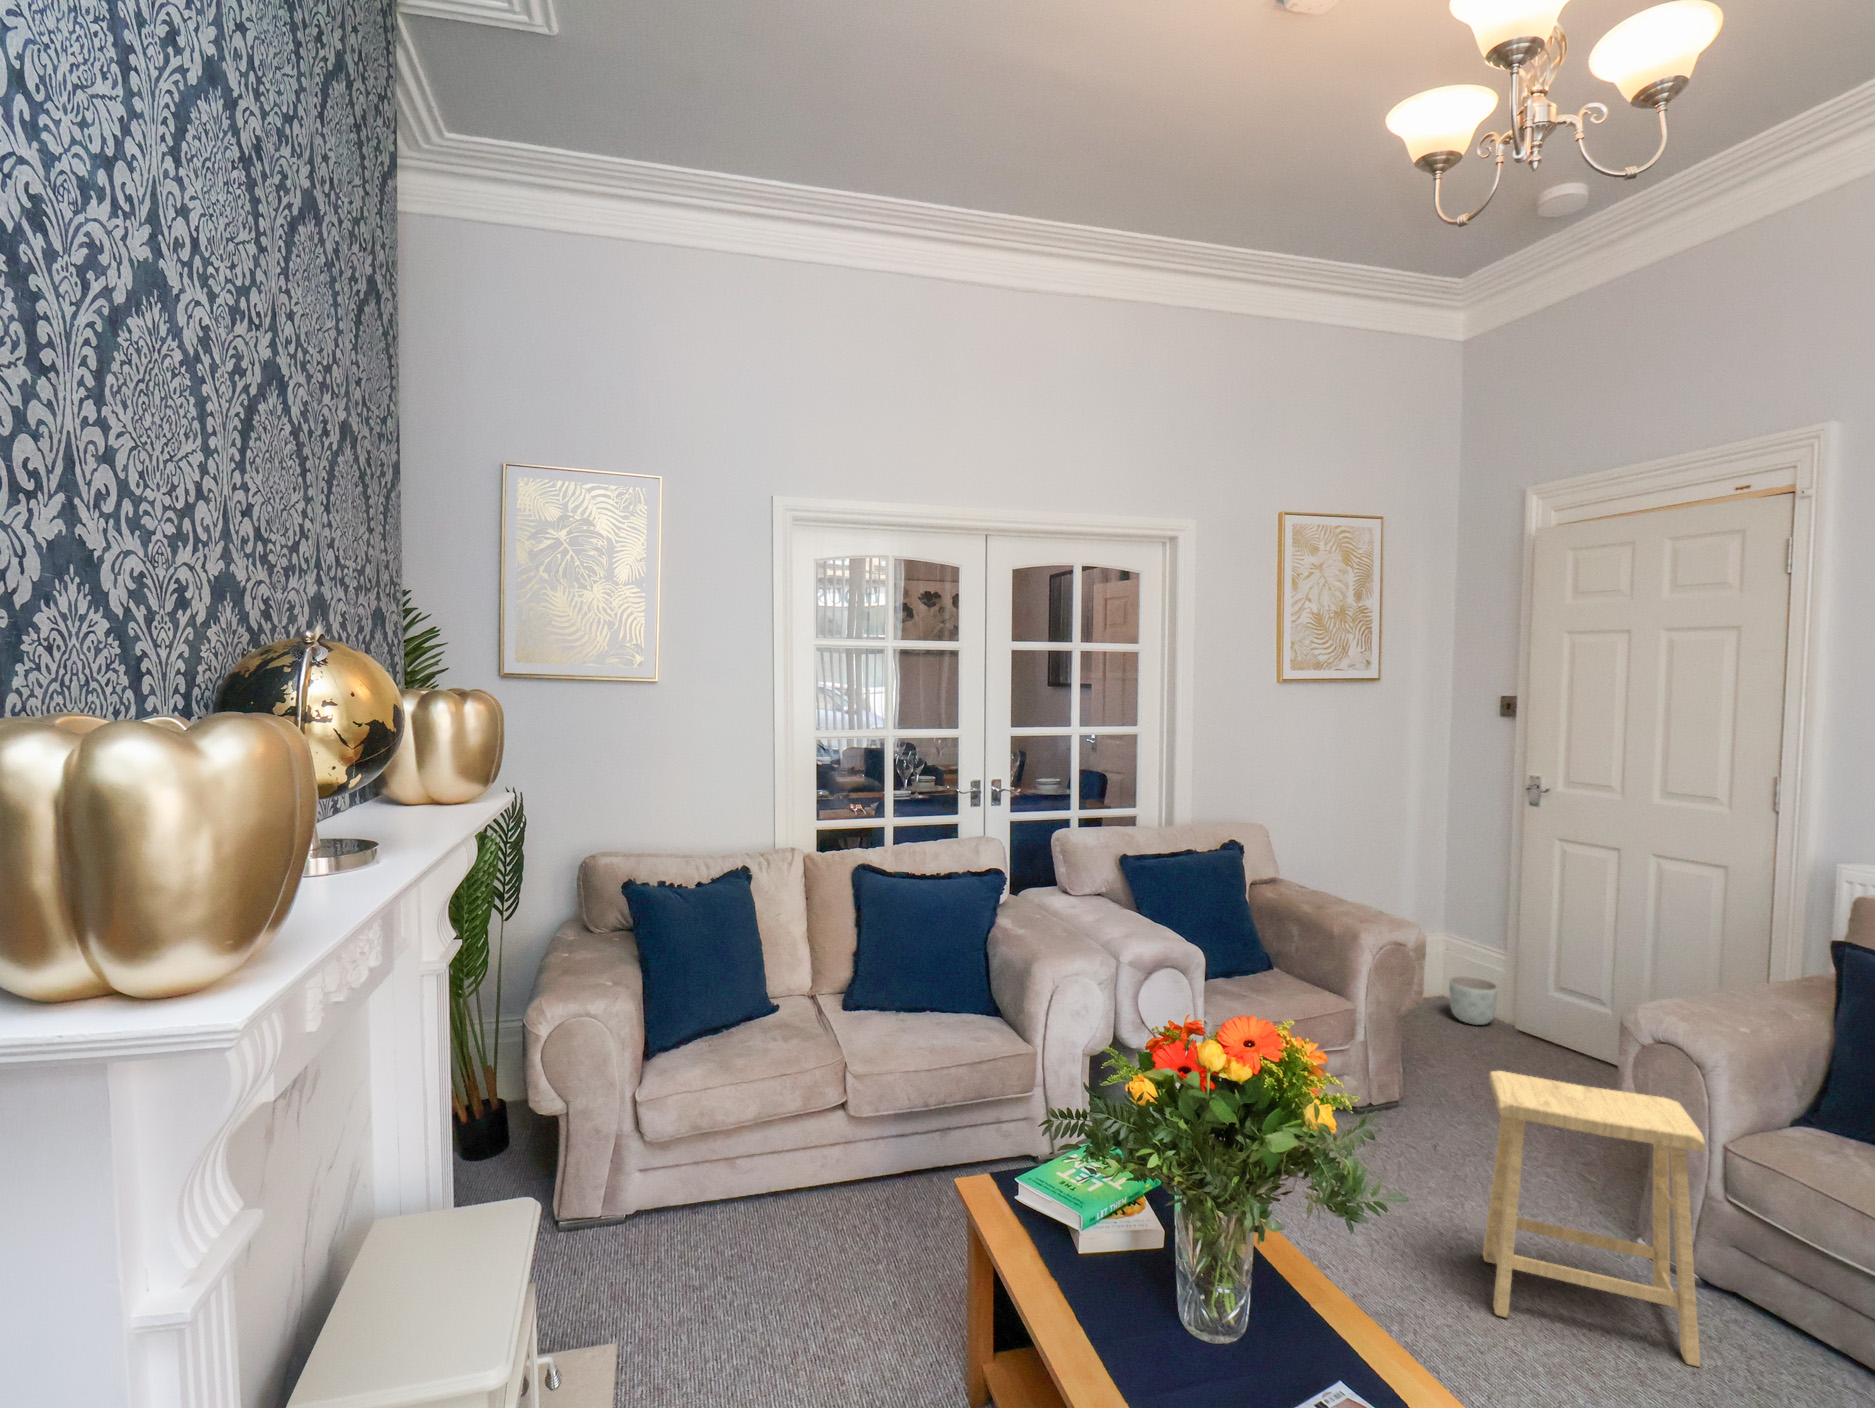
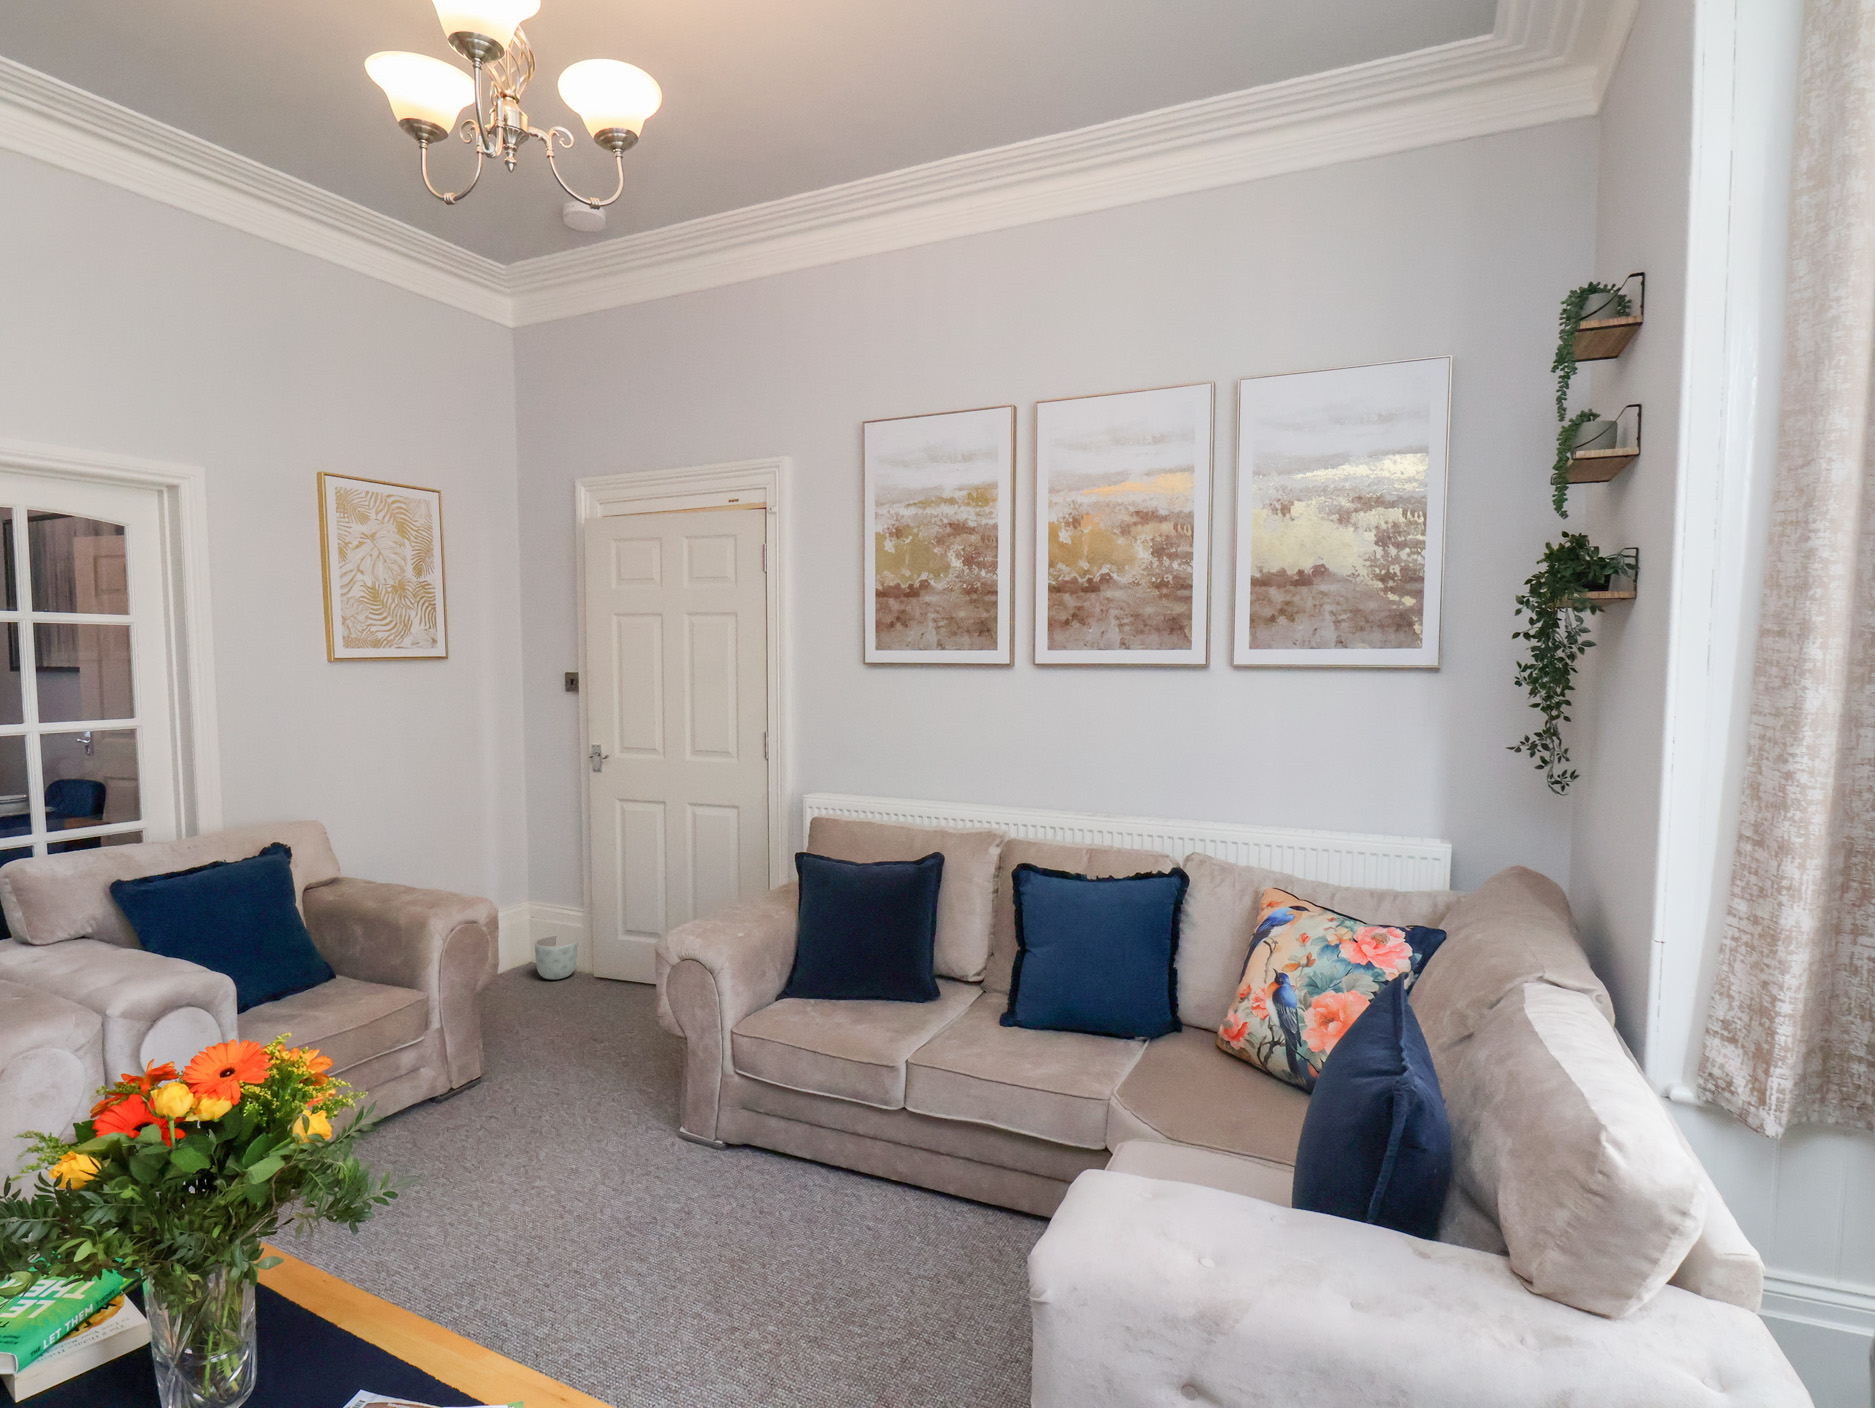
footstool: present [1483,1071,1705,1367] -> none [540,1000,700,1238]

